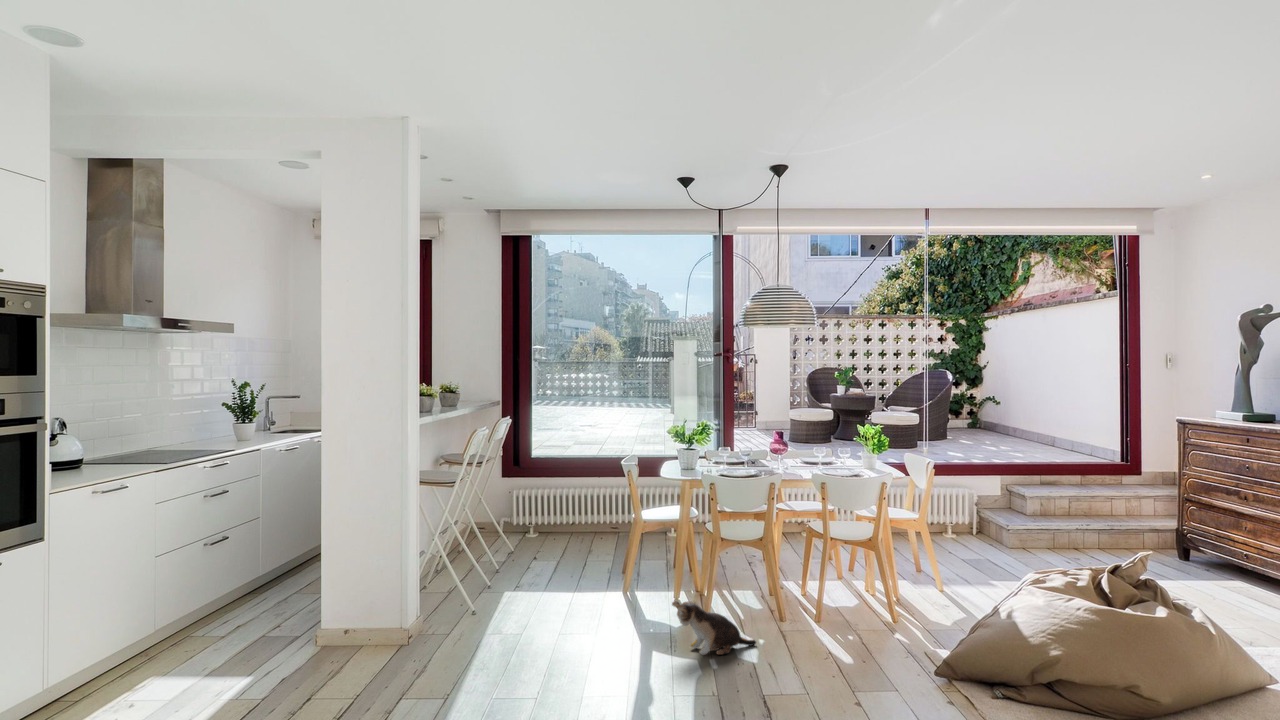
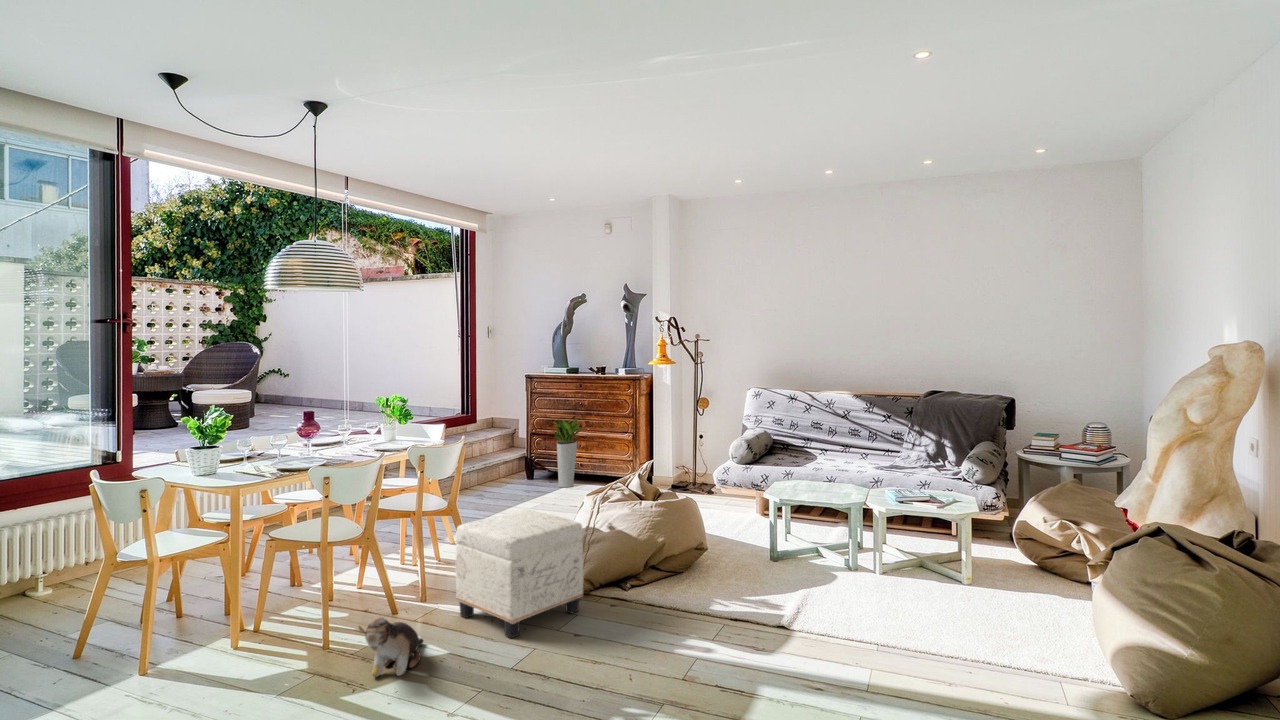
planter: none [1181,480,1246,581] -> present [552,417,581,487]
ottoman: none [805,556,909,687] -> present [455,510,583,638]

